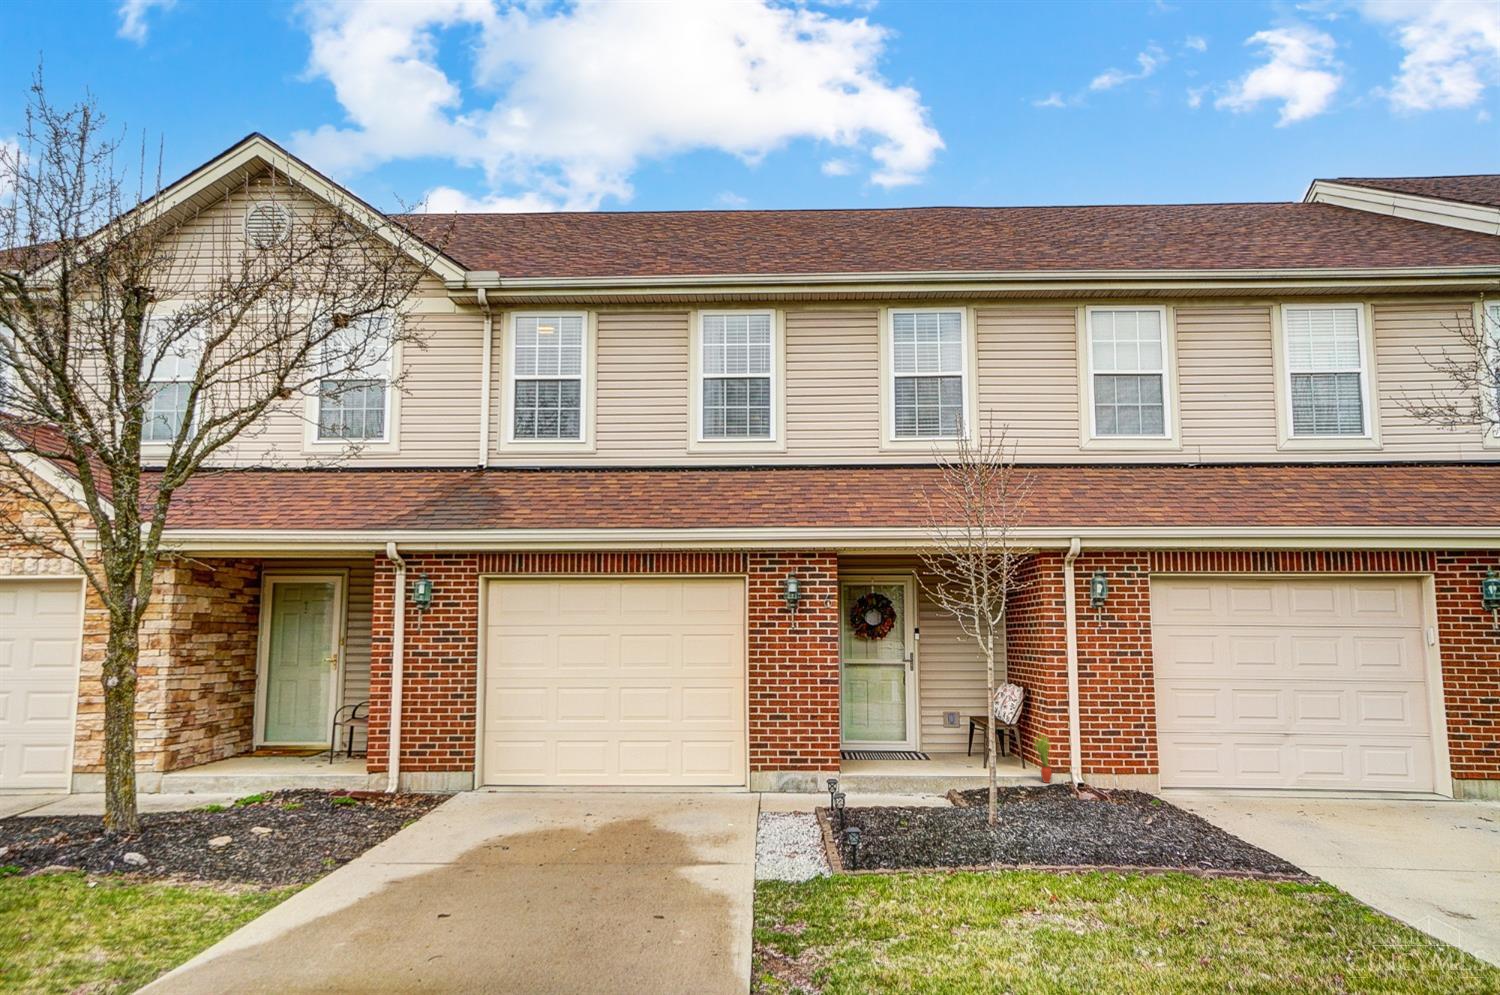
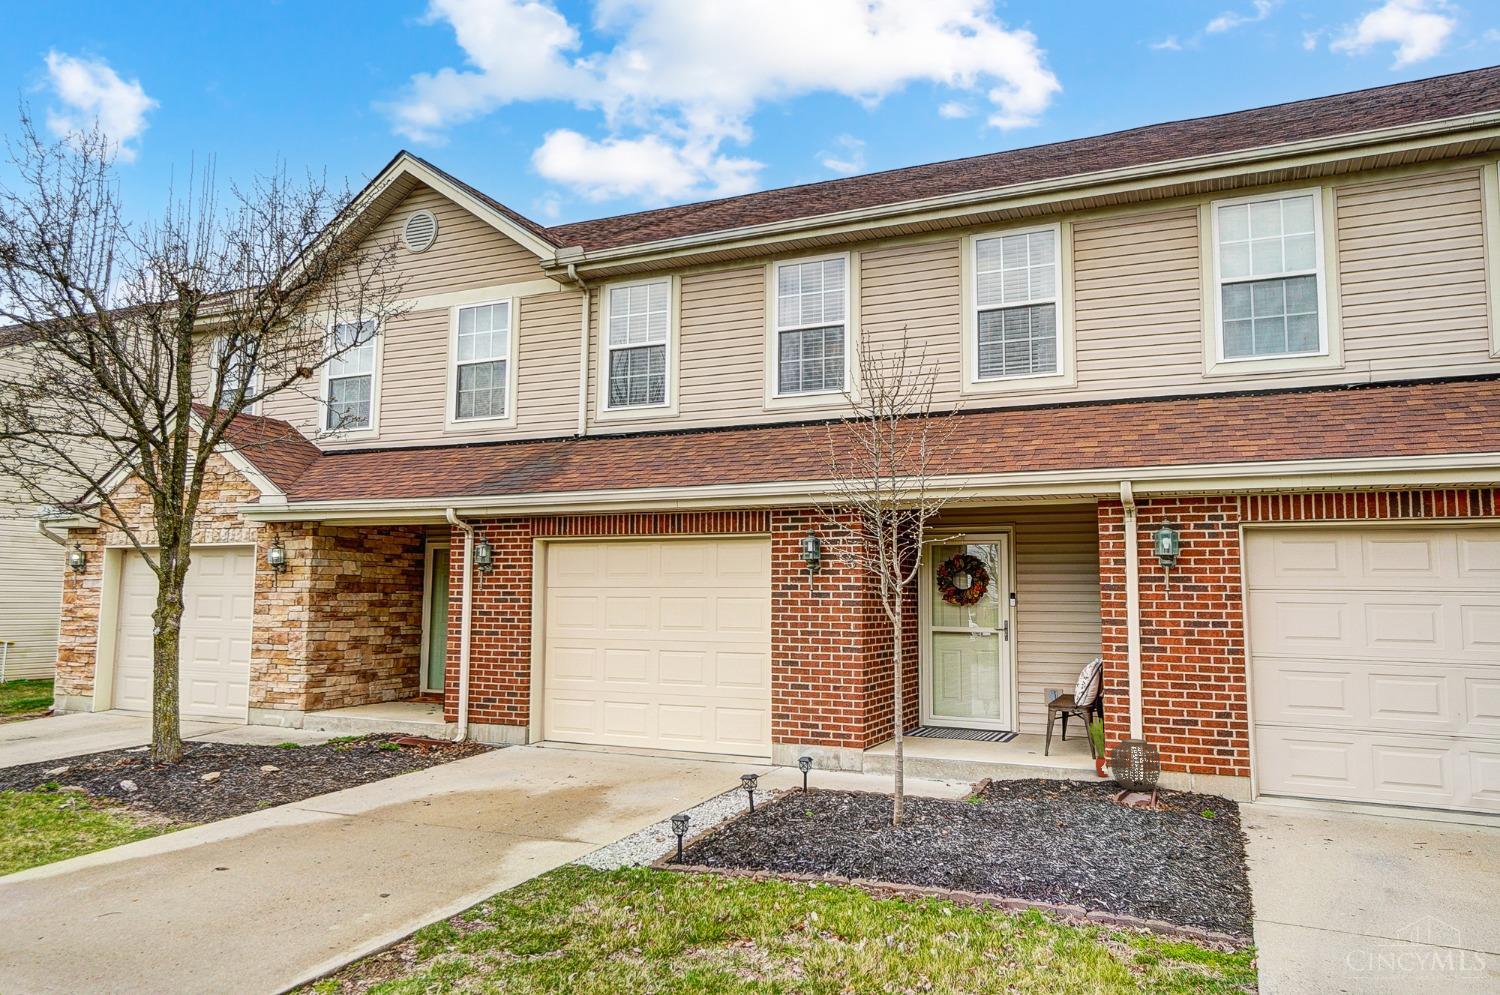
woven basket: none [1064,750,1104,794] -> present [1111,739,1160,791]

